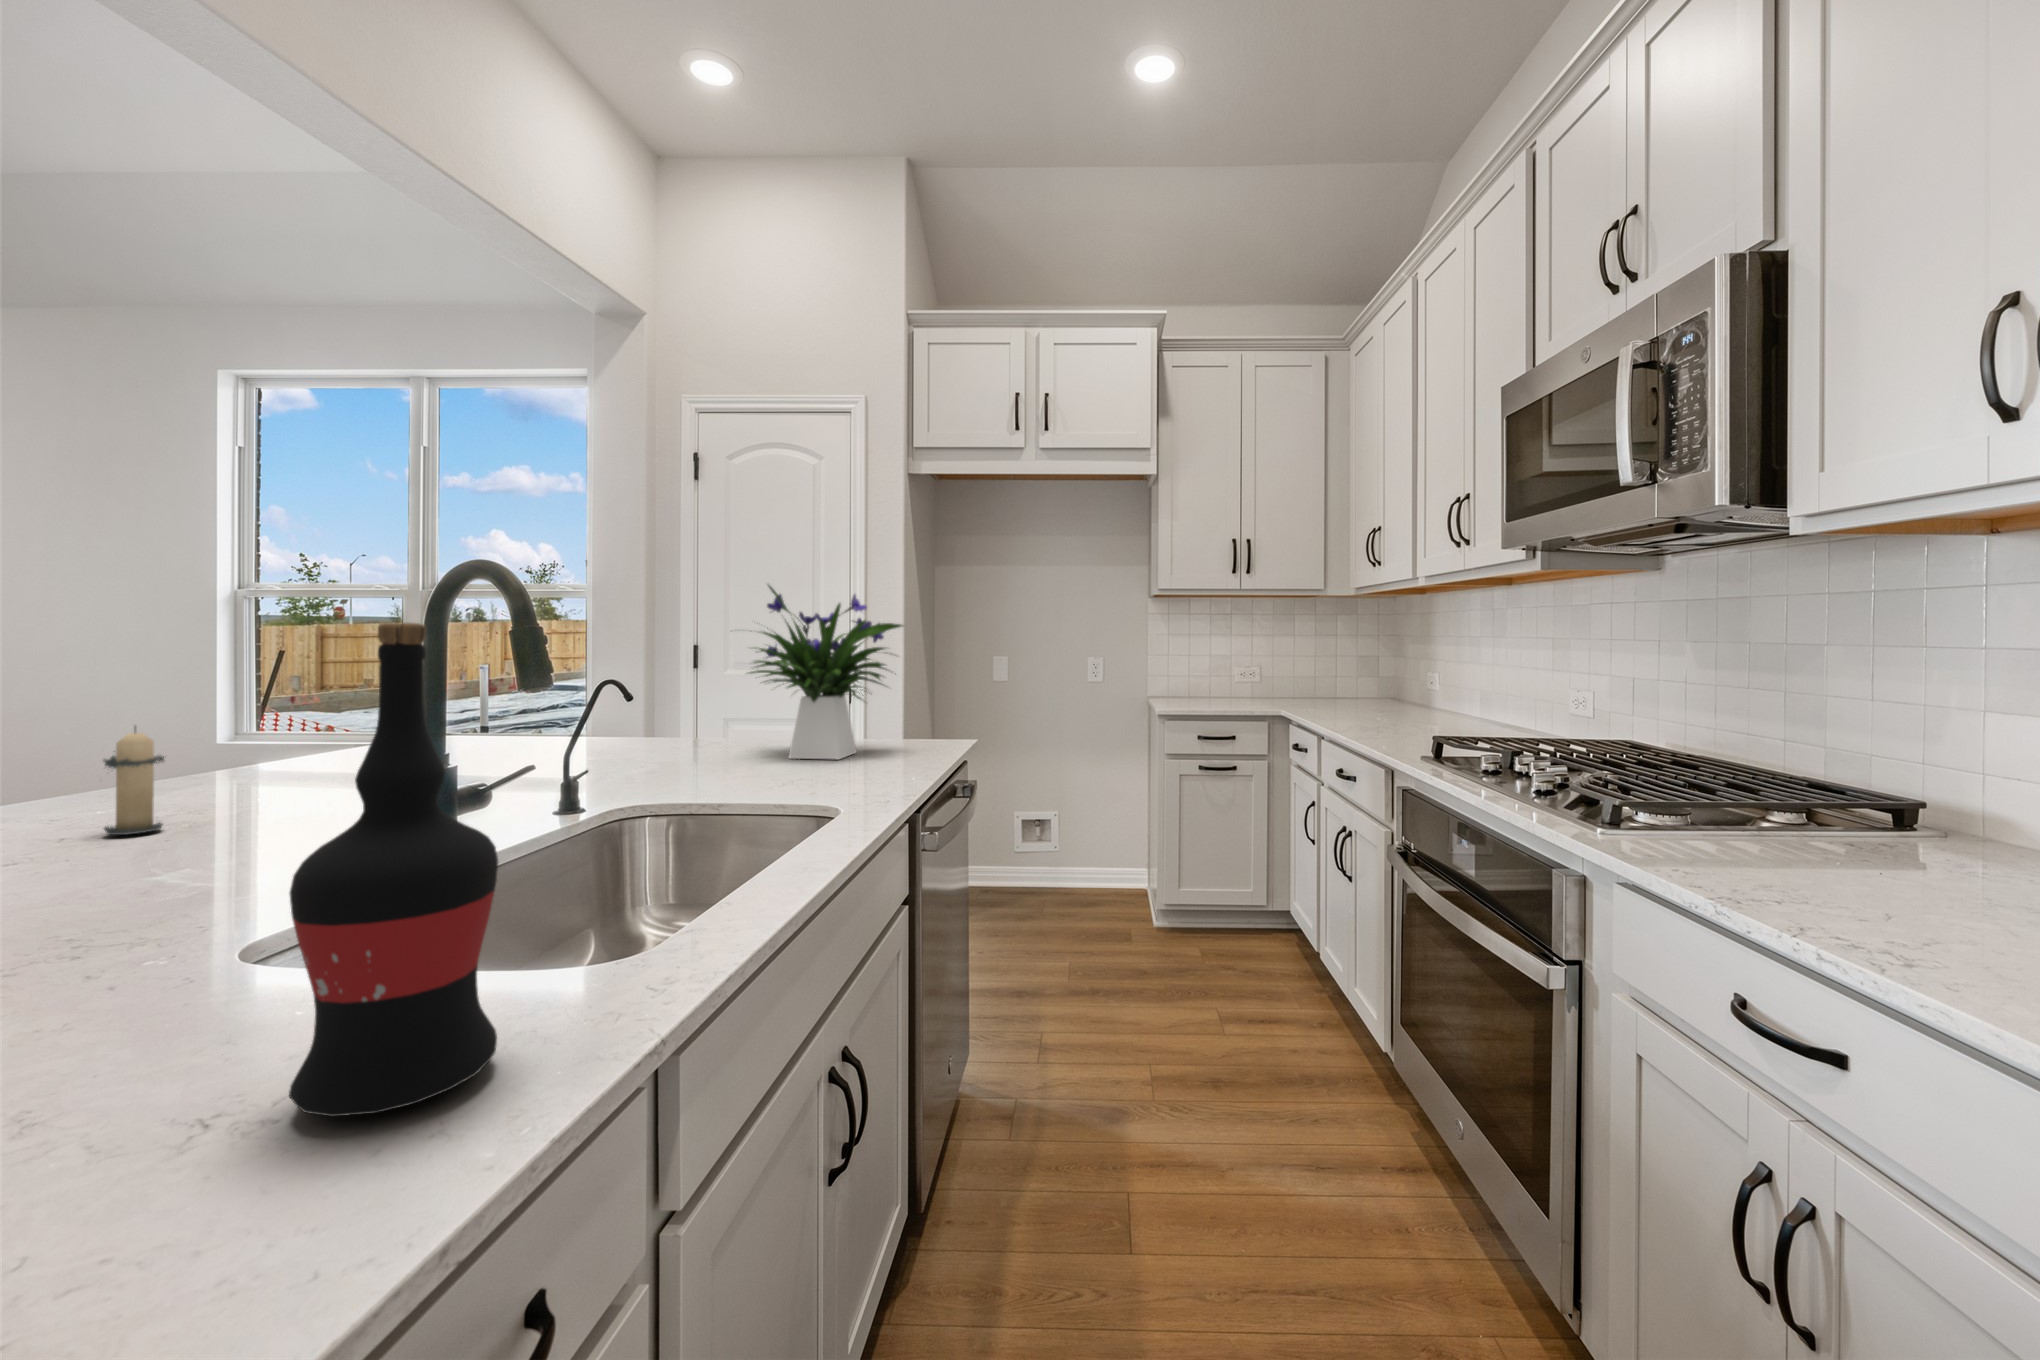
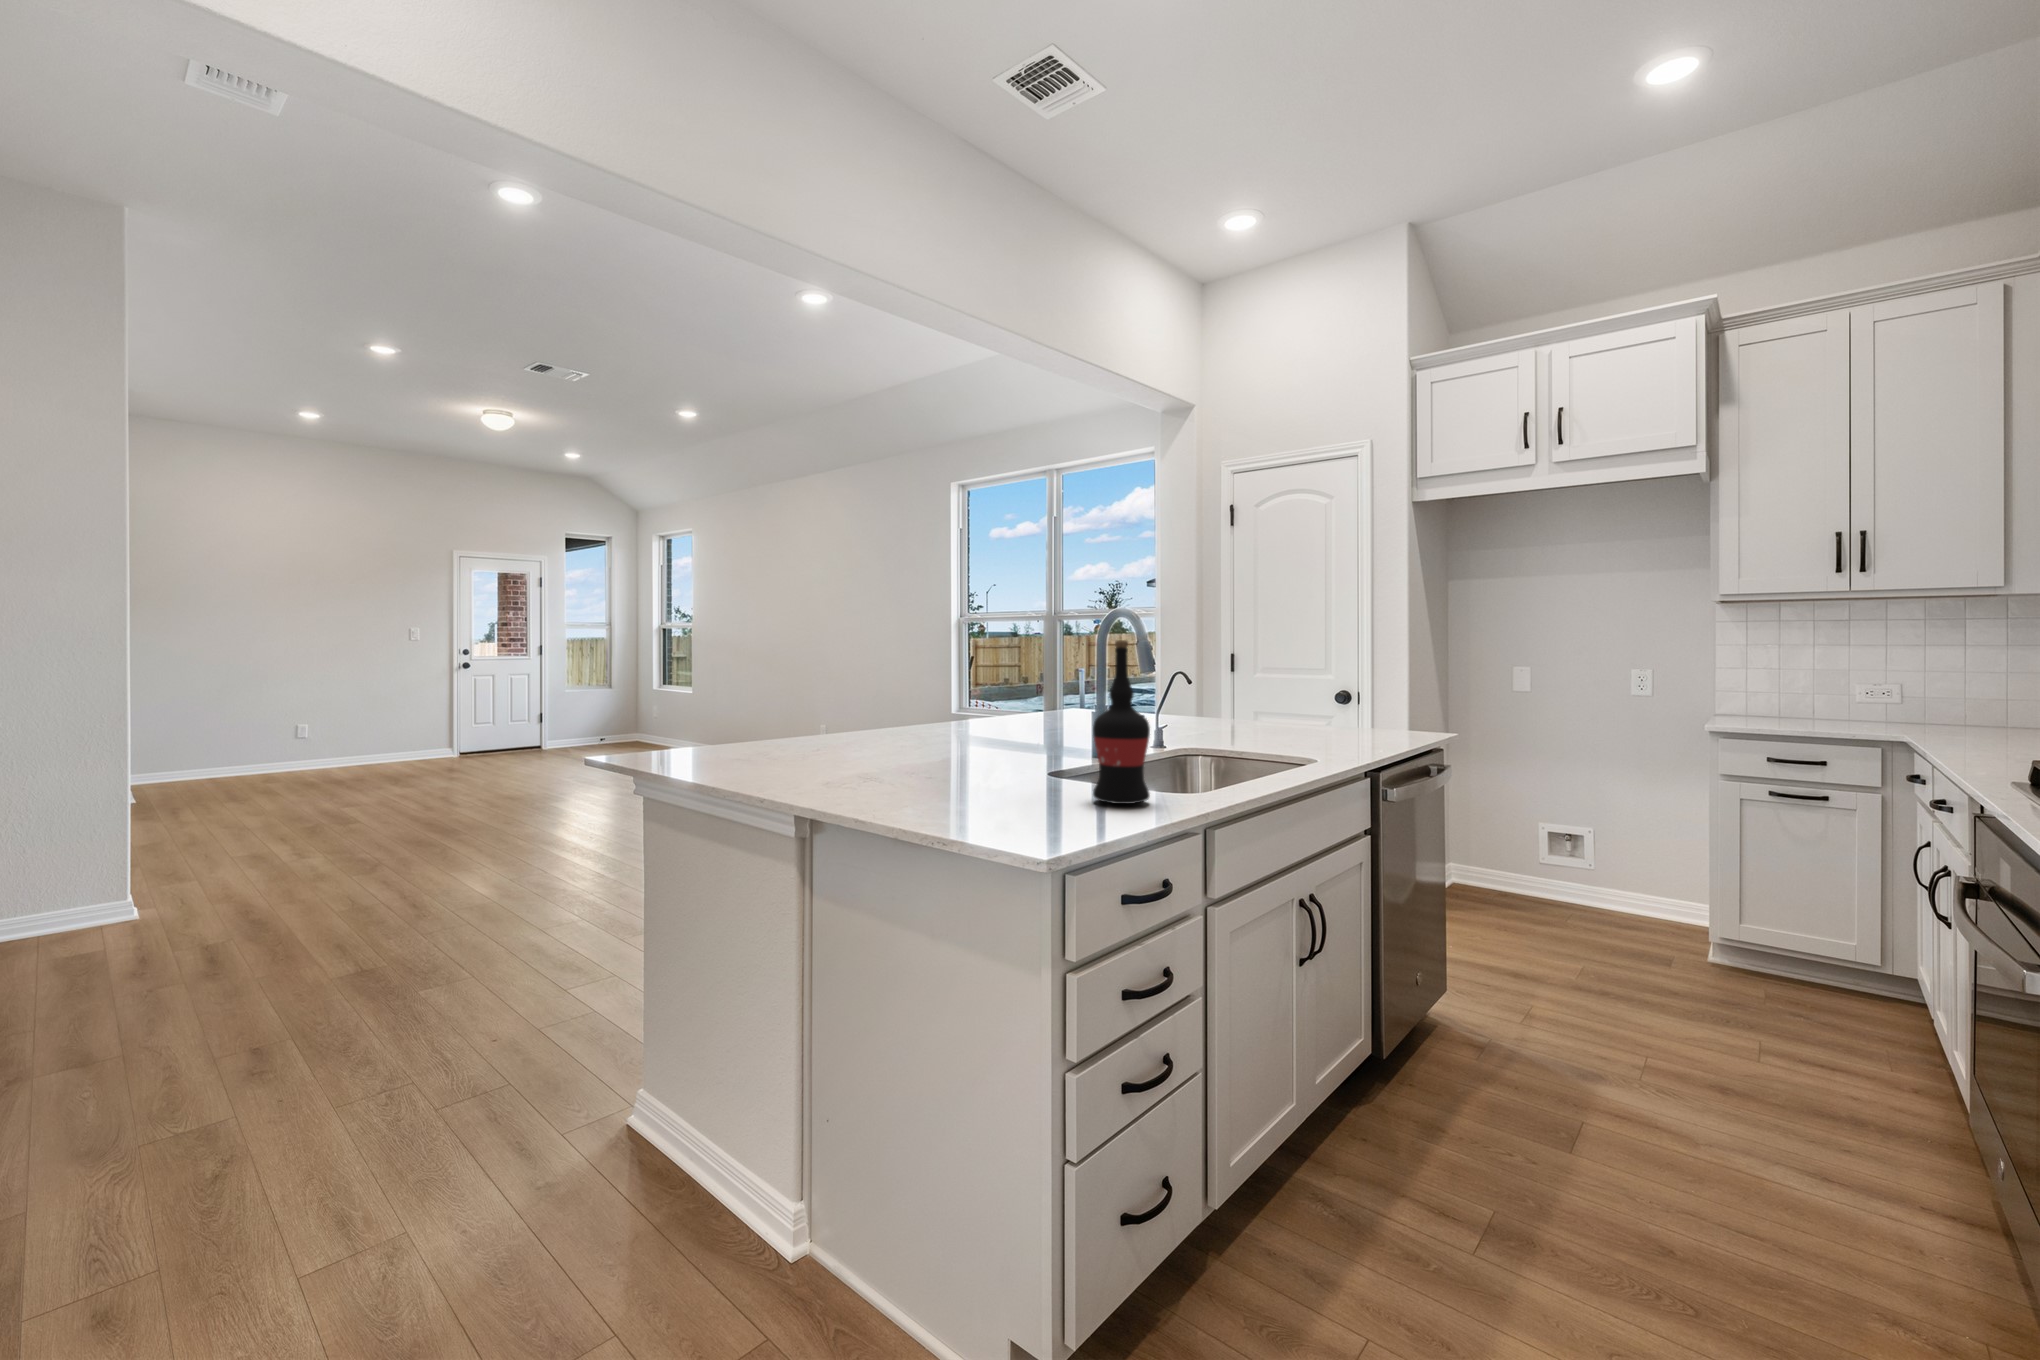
flower arrangement: present [750,585,902,759] -> none [1250,609,1381,736]
candle: present [103,726,164,835] -> none [972,687,996,737]

